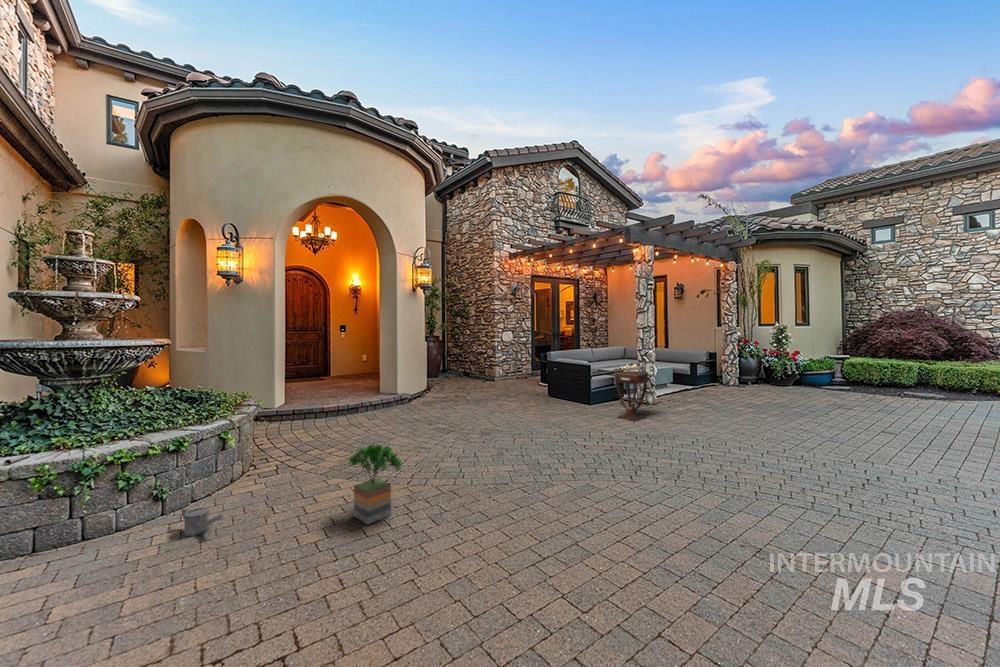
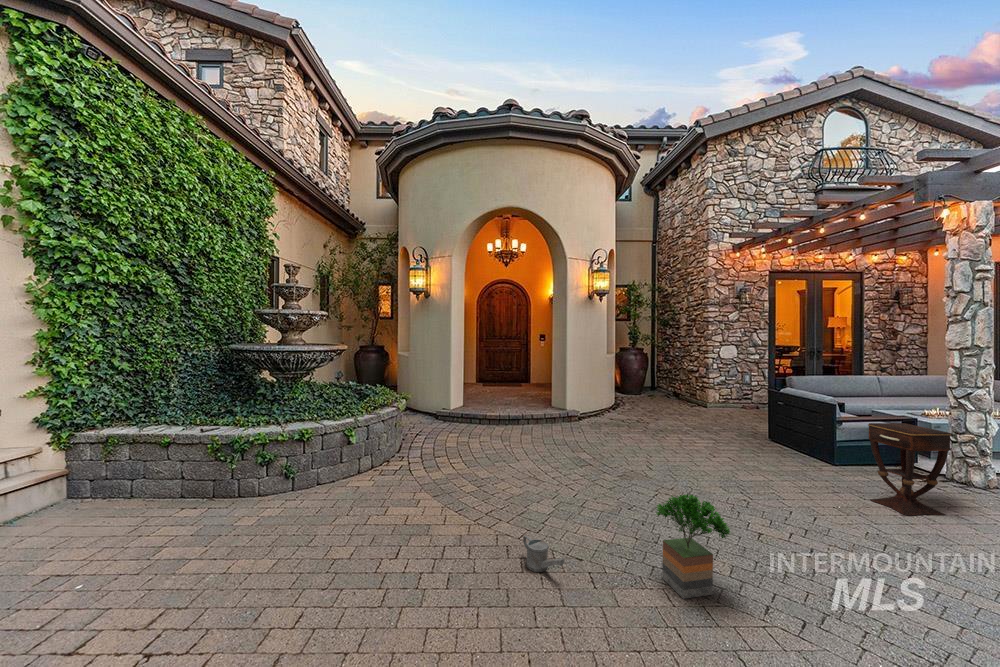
potted tree: present [349,444,402,524] -> present [656,494,730,599]
watering can: present [182,508,223,536] -> present [523,535,565,572]

